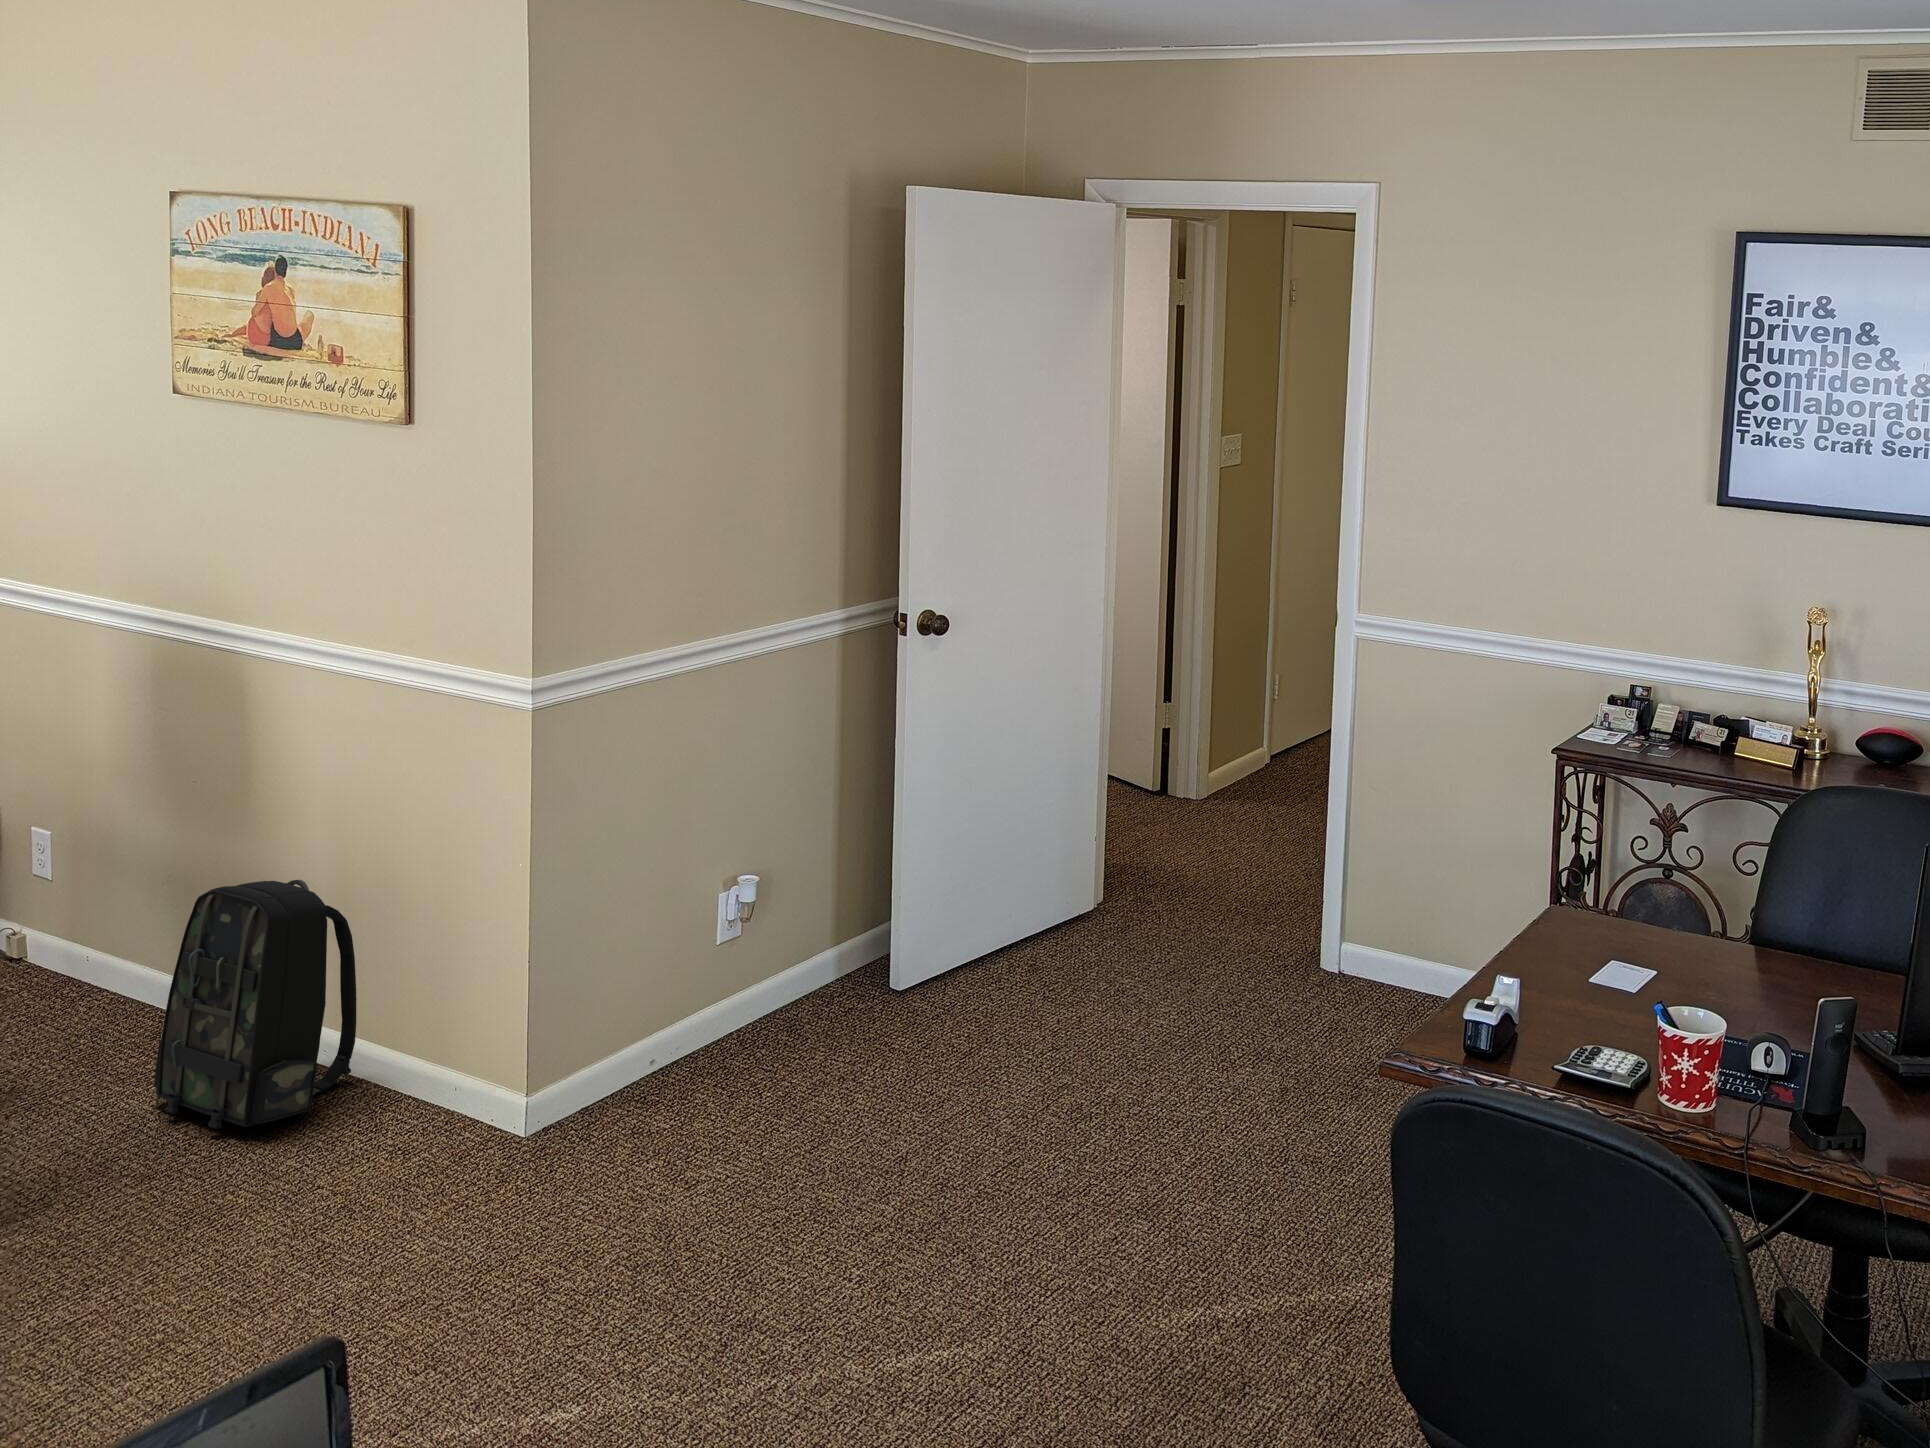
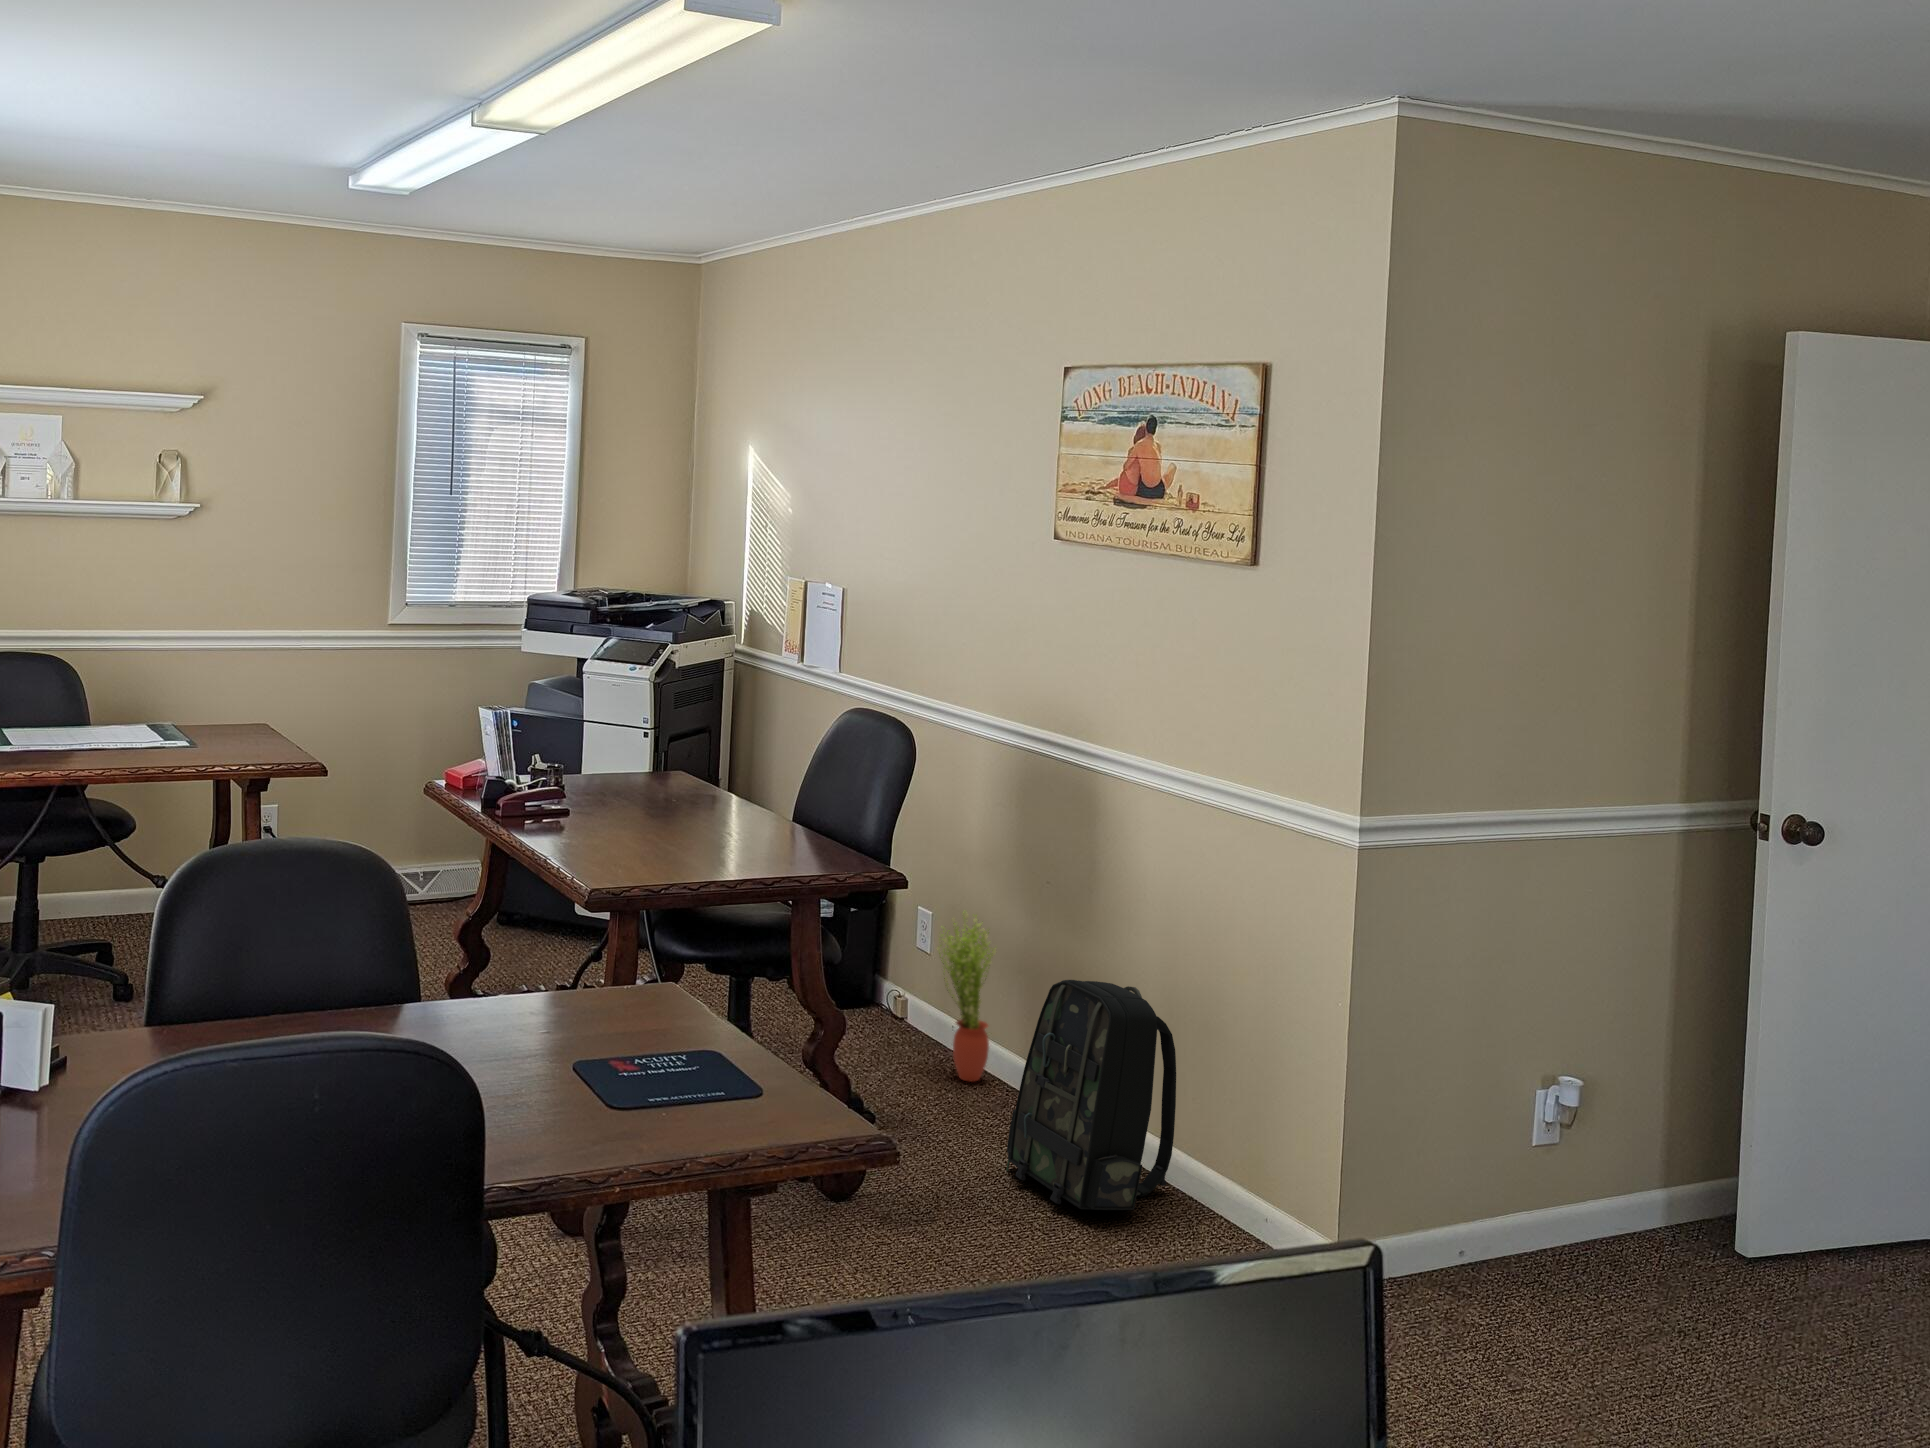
potted plant: none [54,825,136,1015] -> present [938,914,996,1081]

